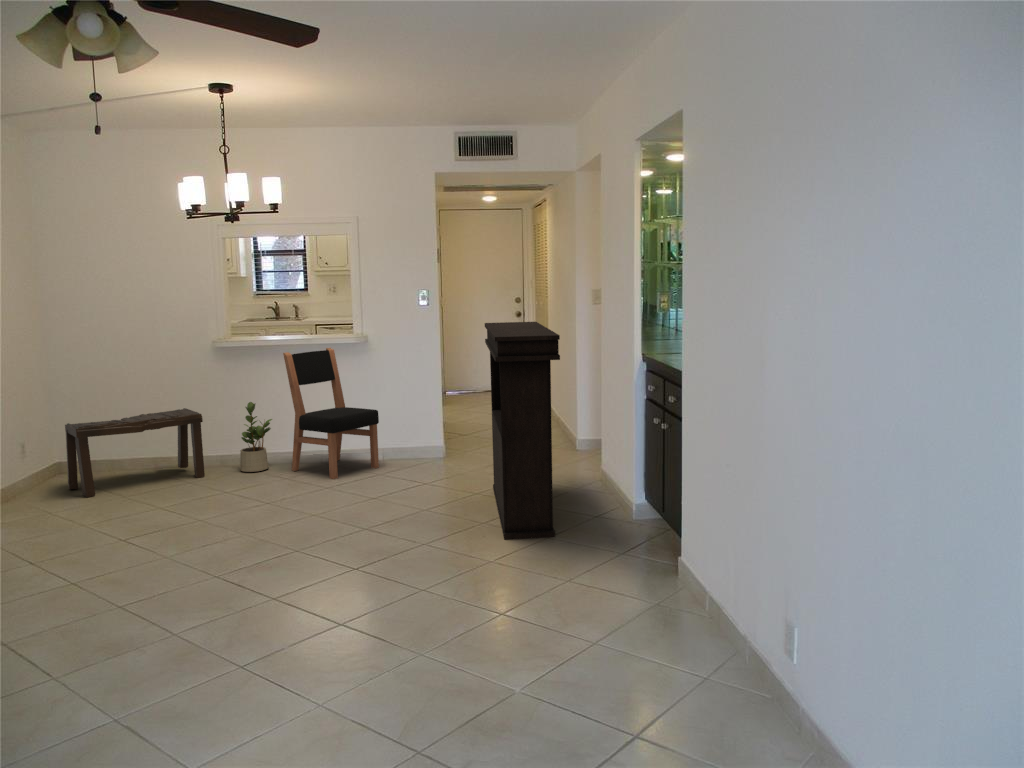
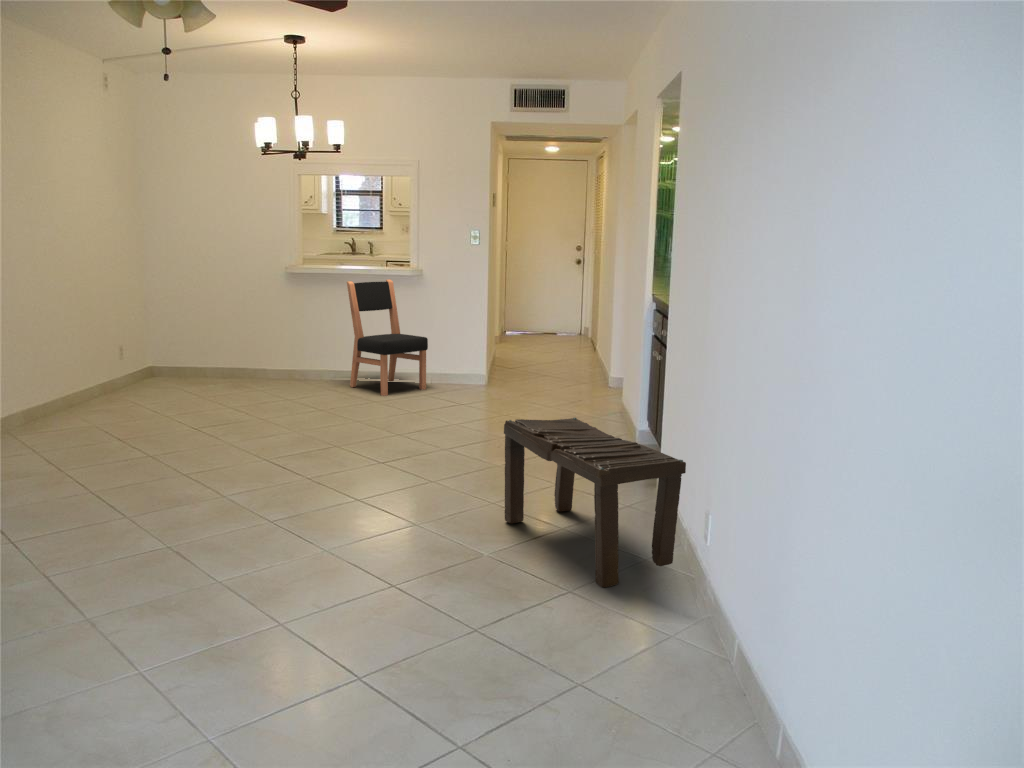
console table: present [485,322,560,540] -> none [514,262,573,454]
potted plant: present [240,402,272,472] -> none [306,324,336,386]
bench: present [65,408,205,497] -> present [504,418,686,587]

